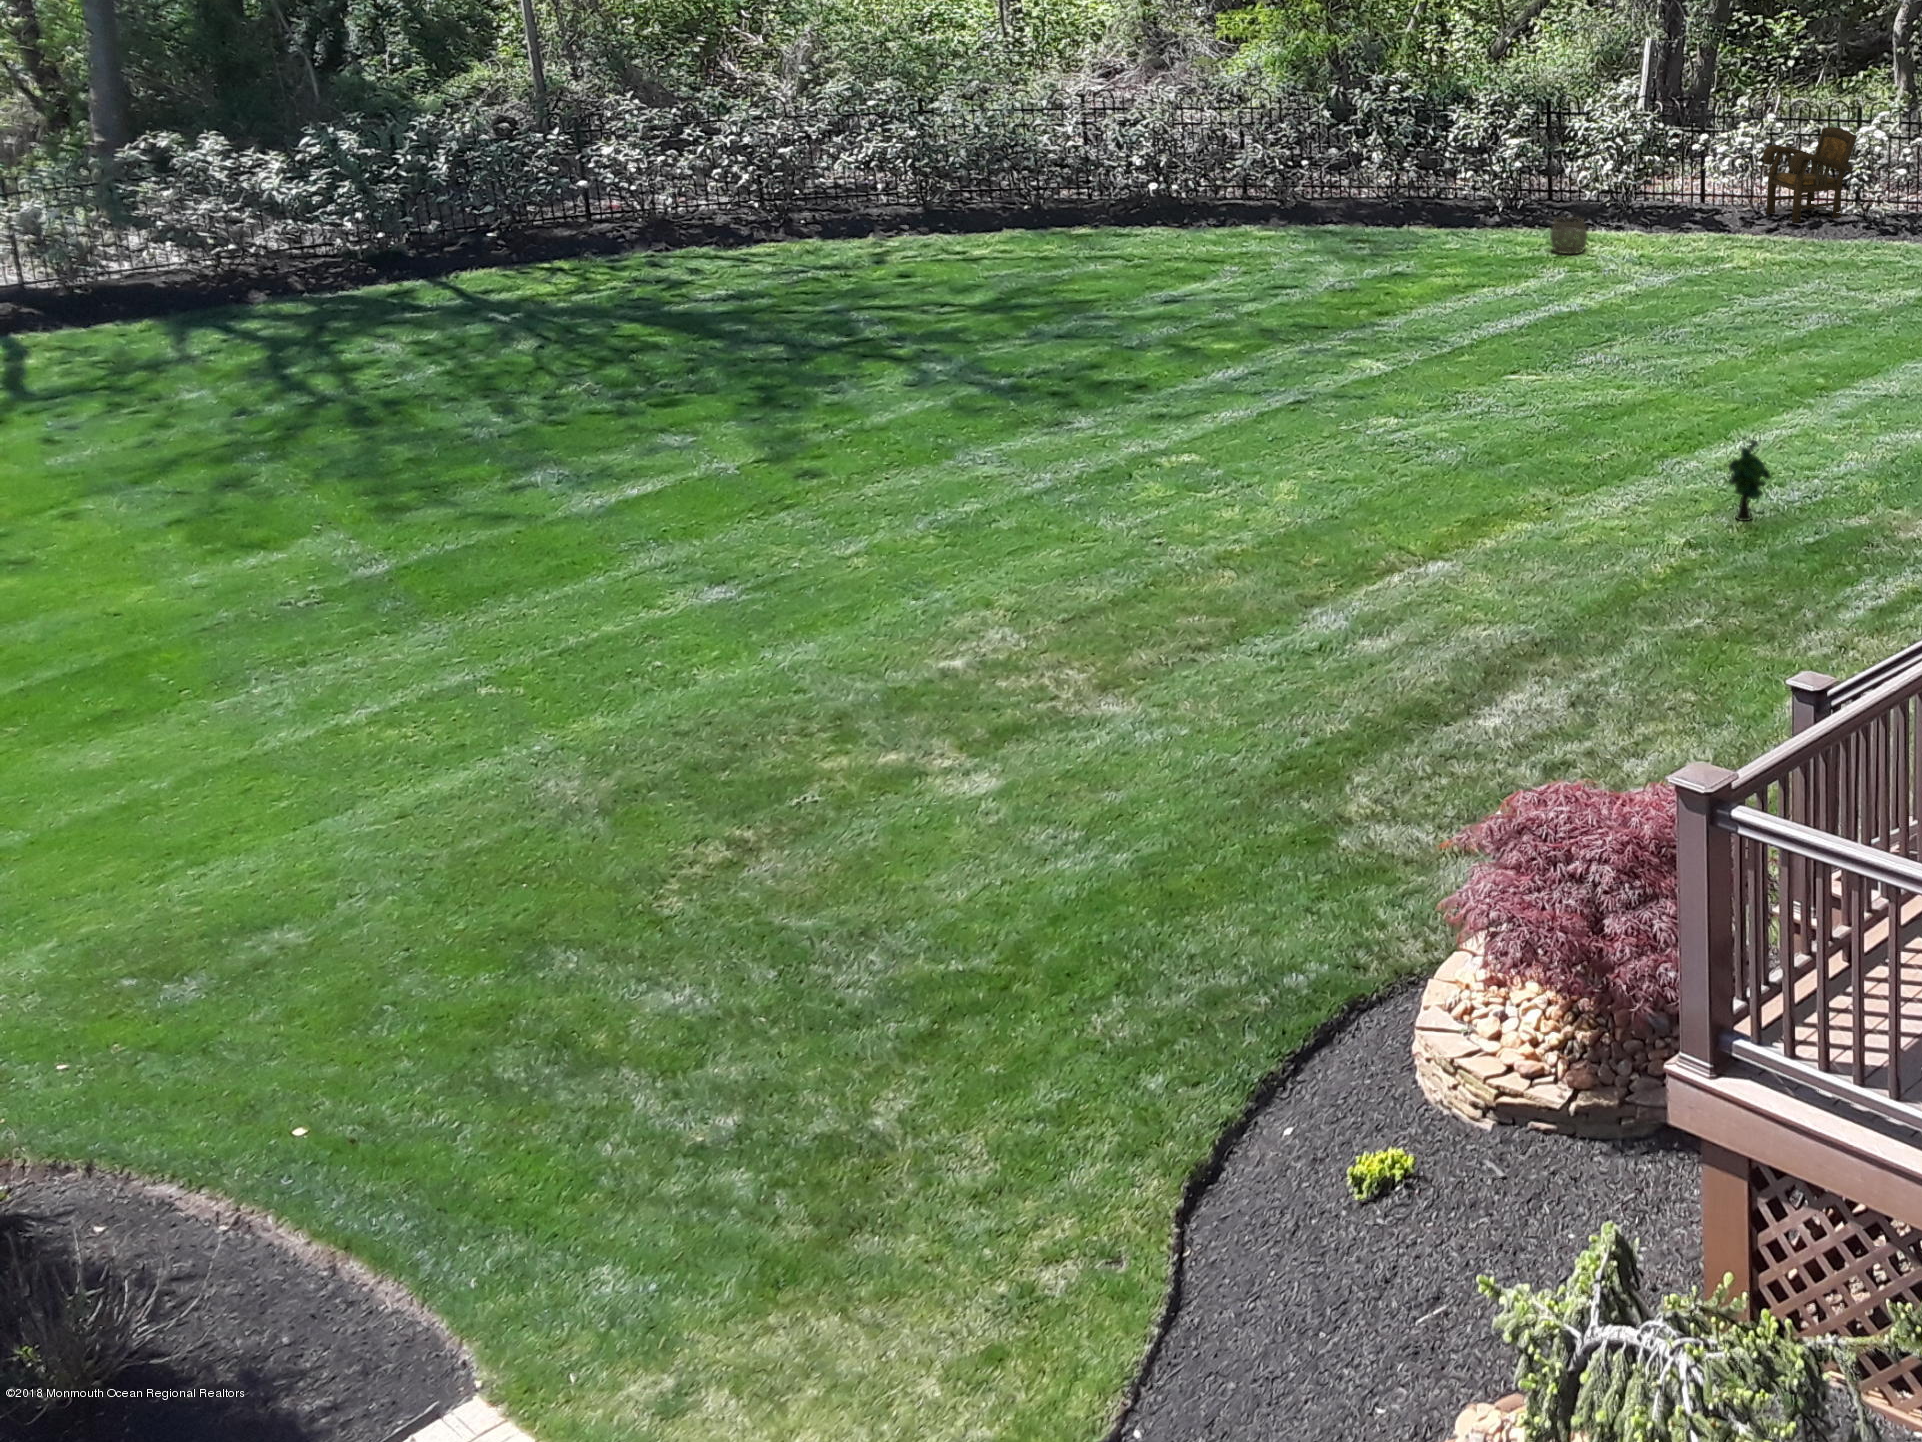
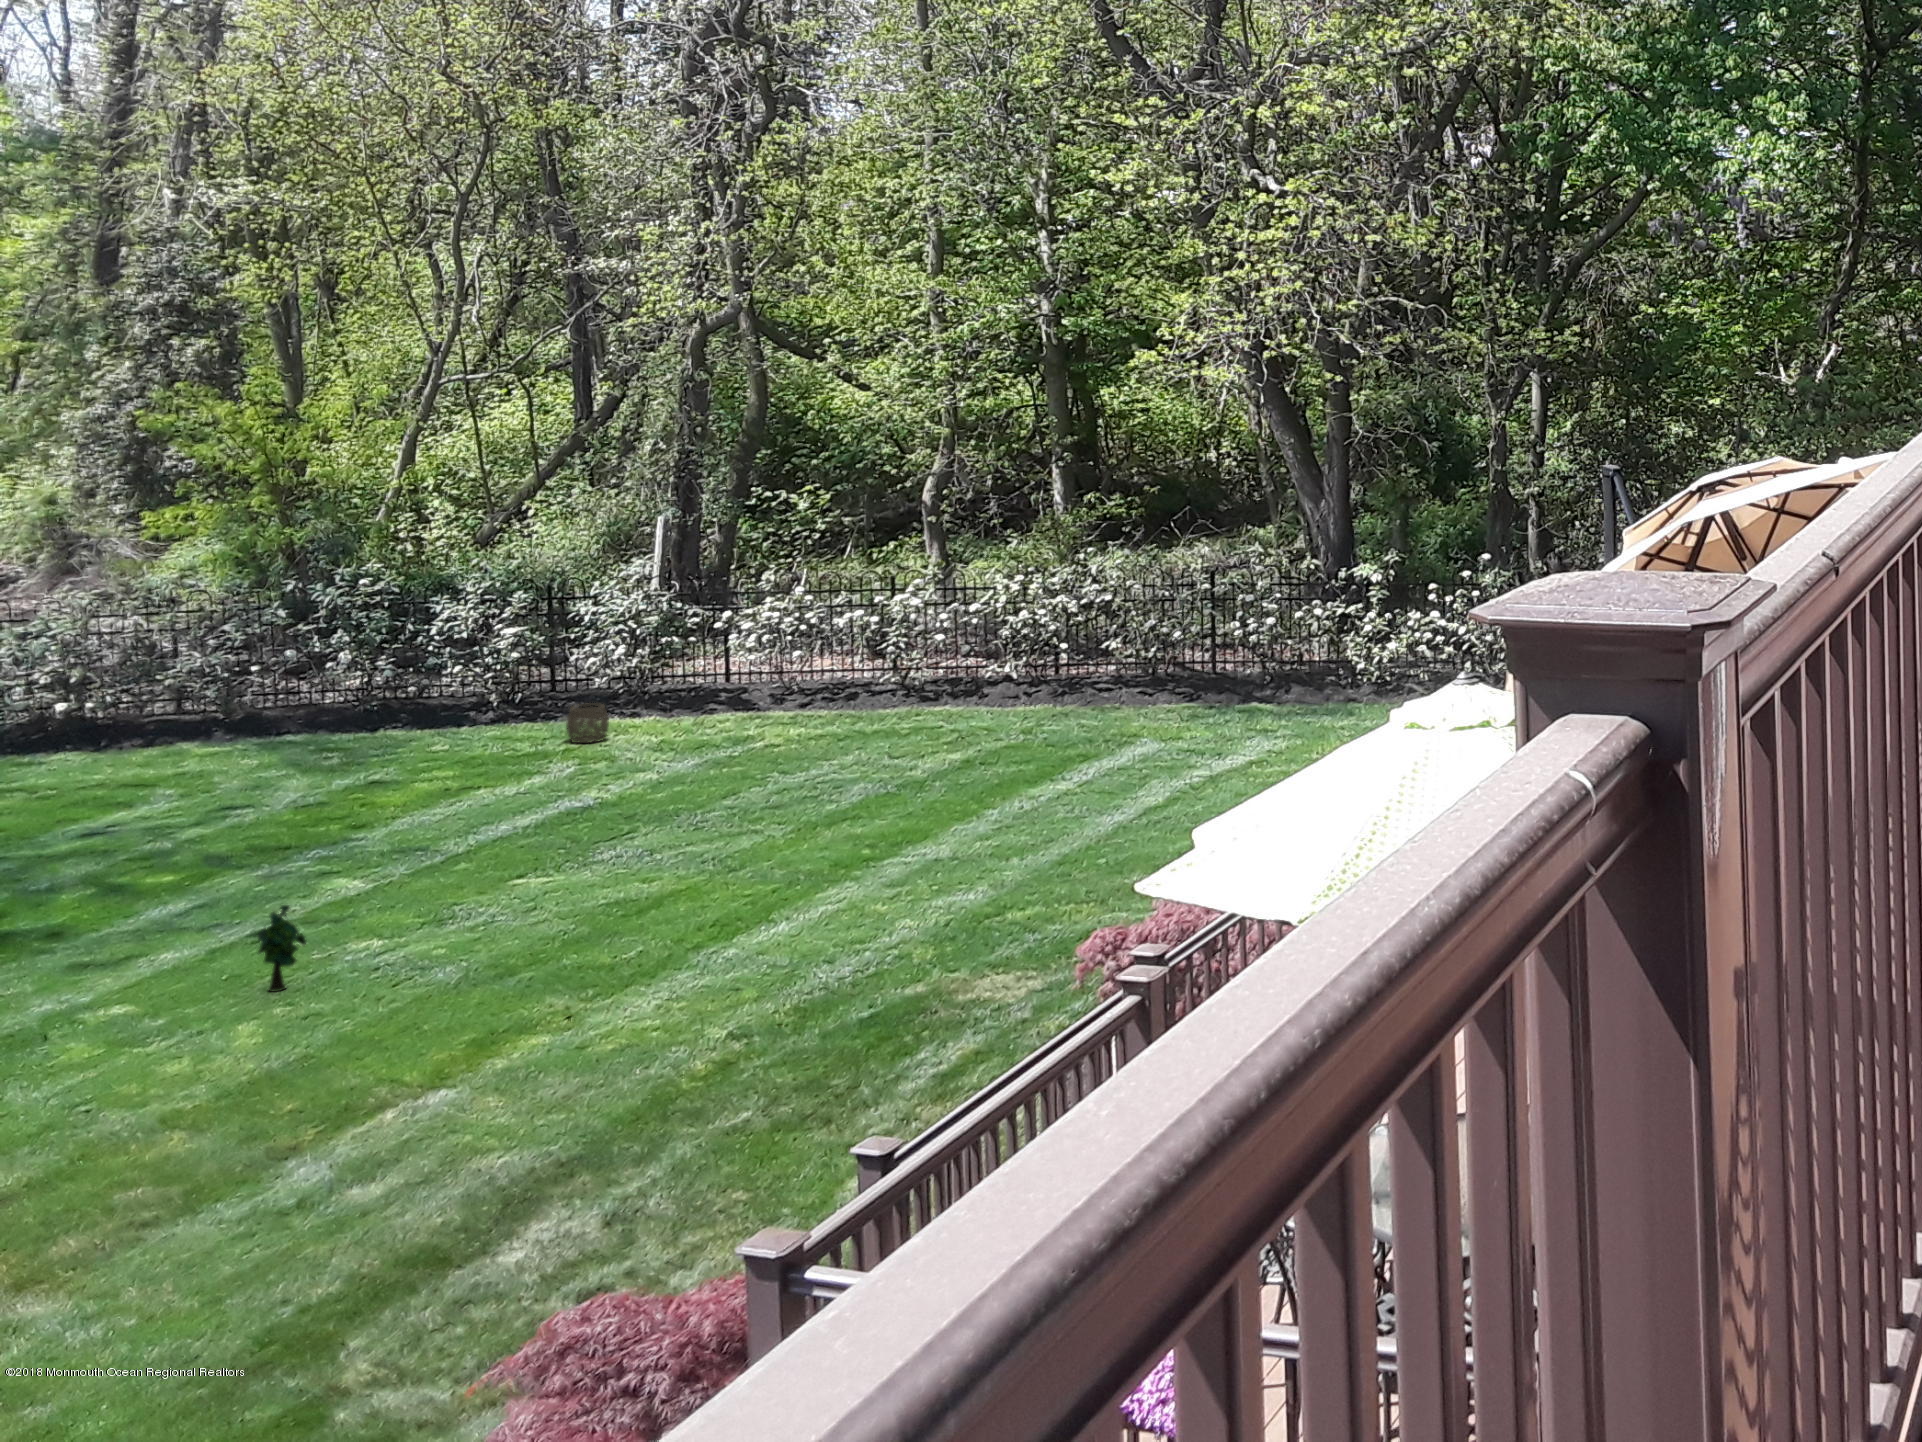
armchair: present [1763,127,1857,223] -> none [795,598,893,698]
decorative plant: present [1728,440,1771,521] -> present [257,905,306,992]

